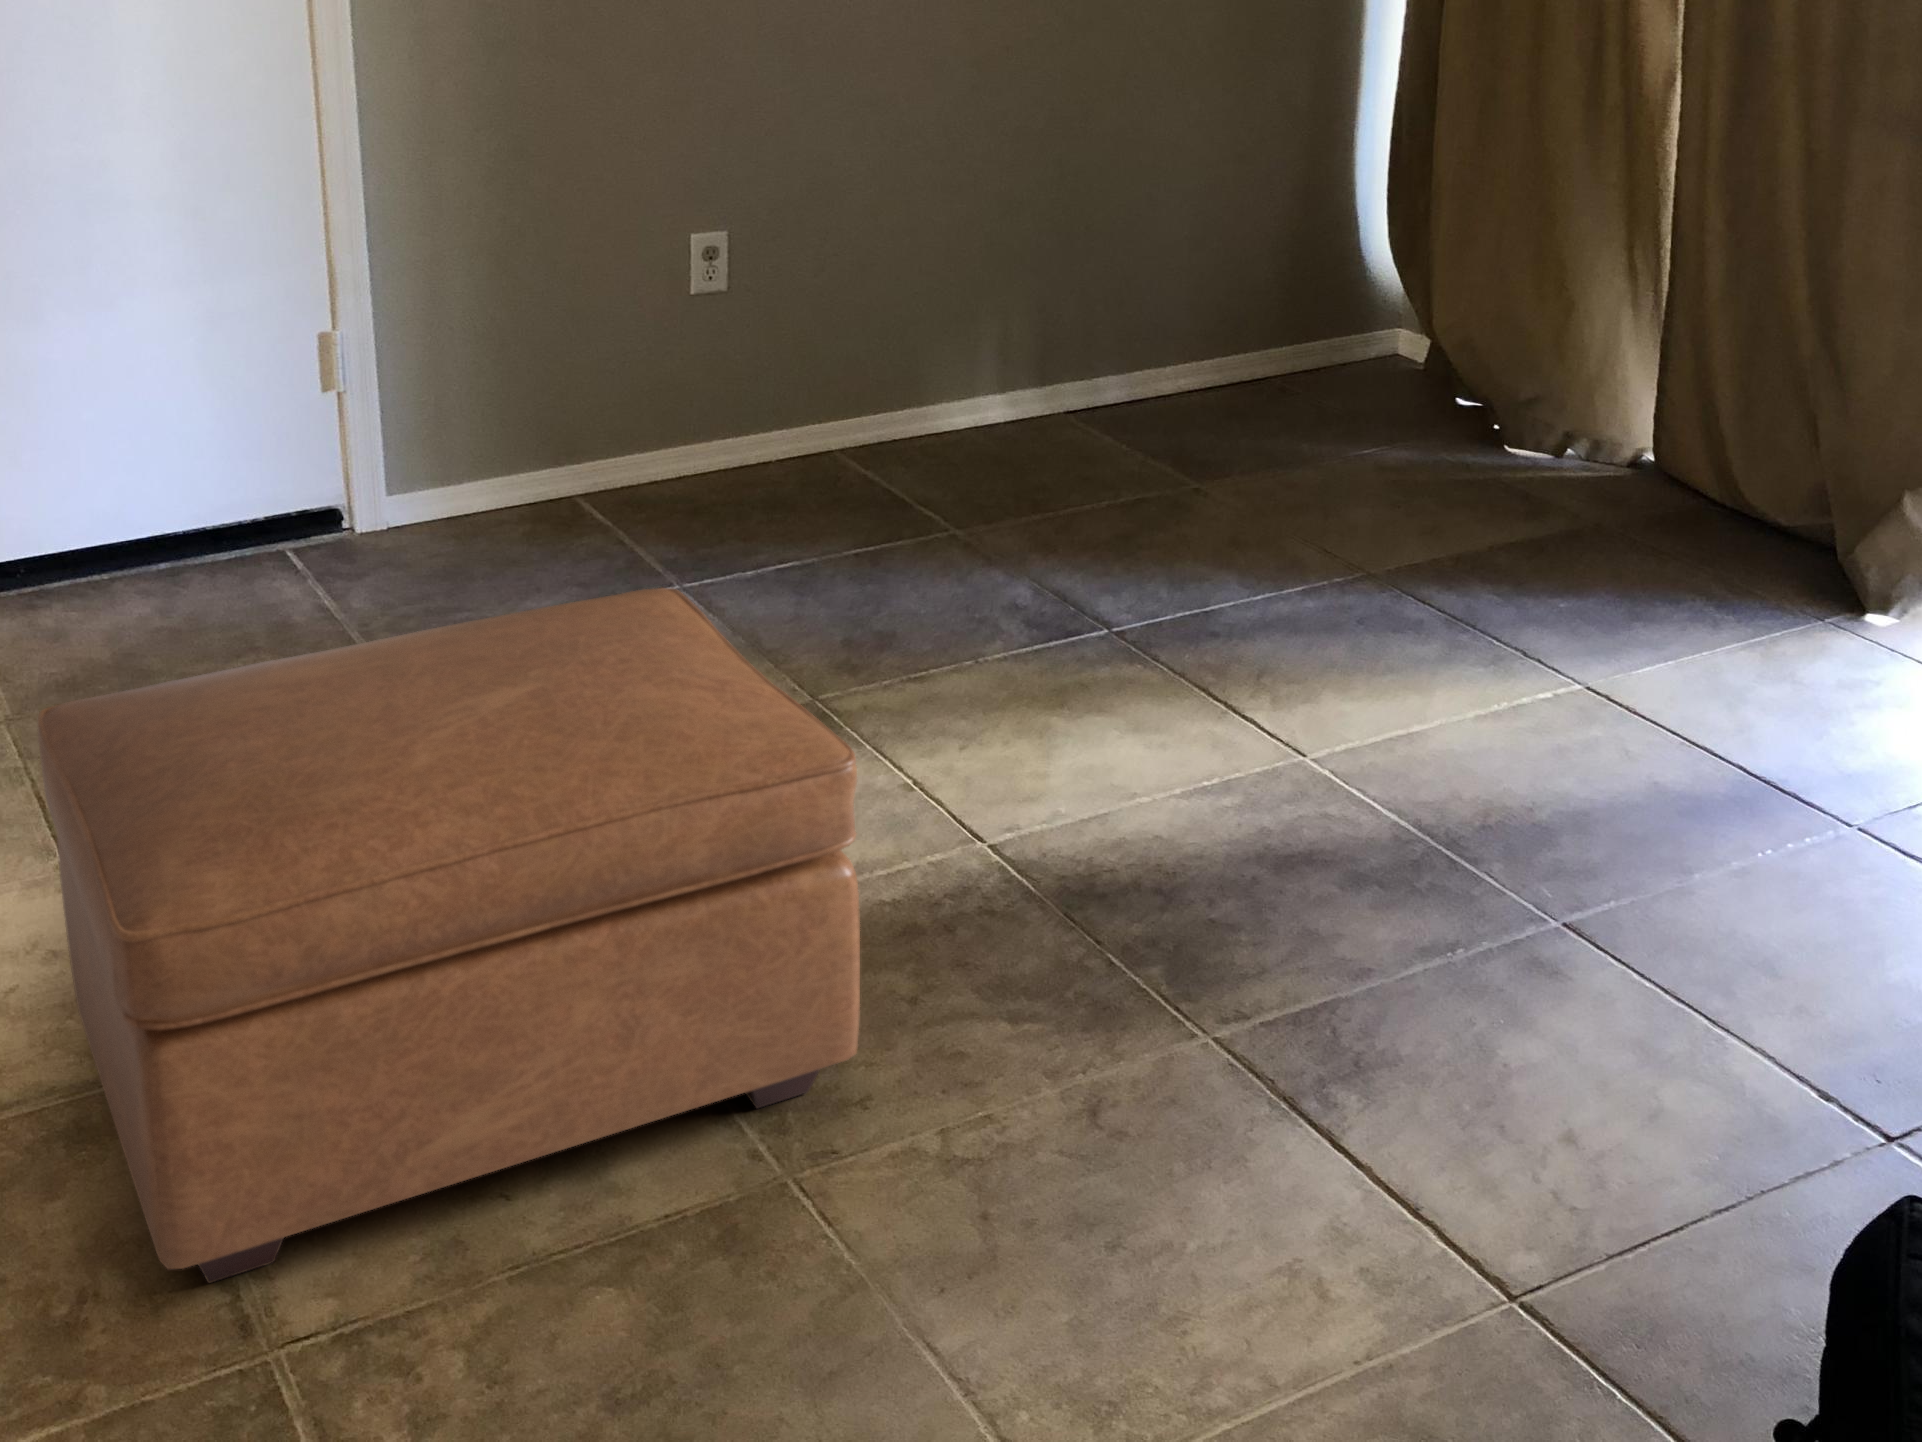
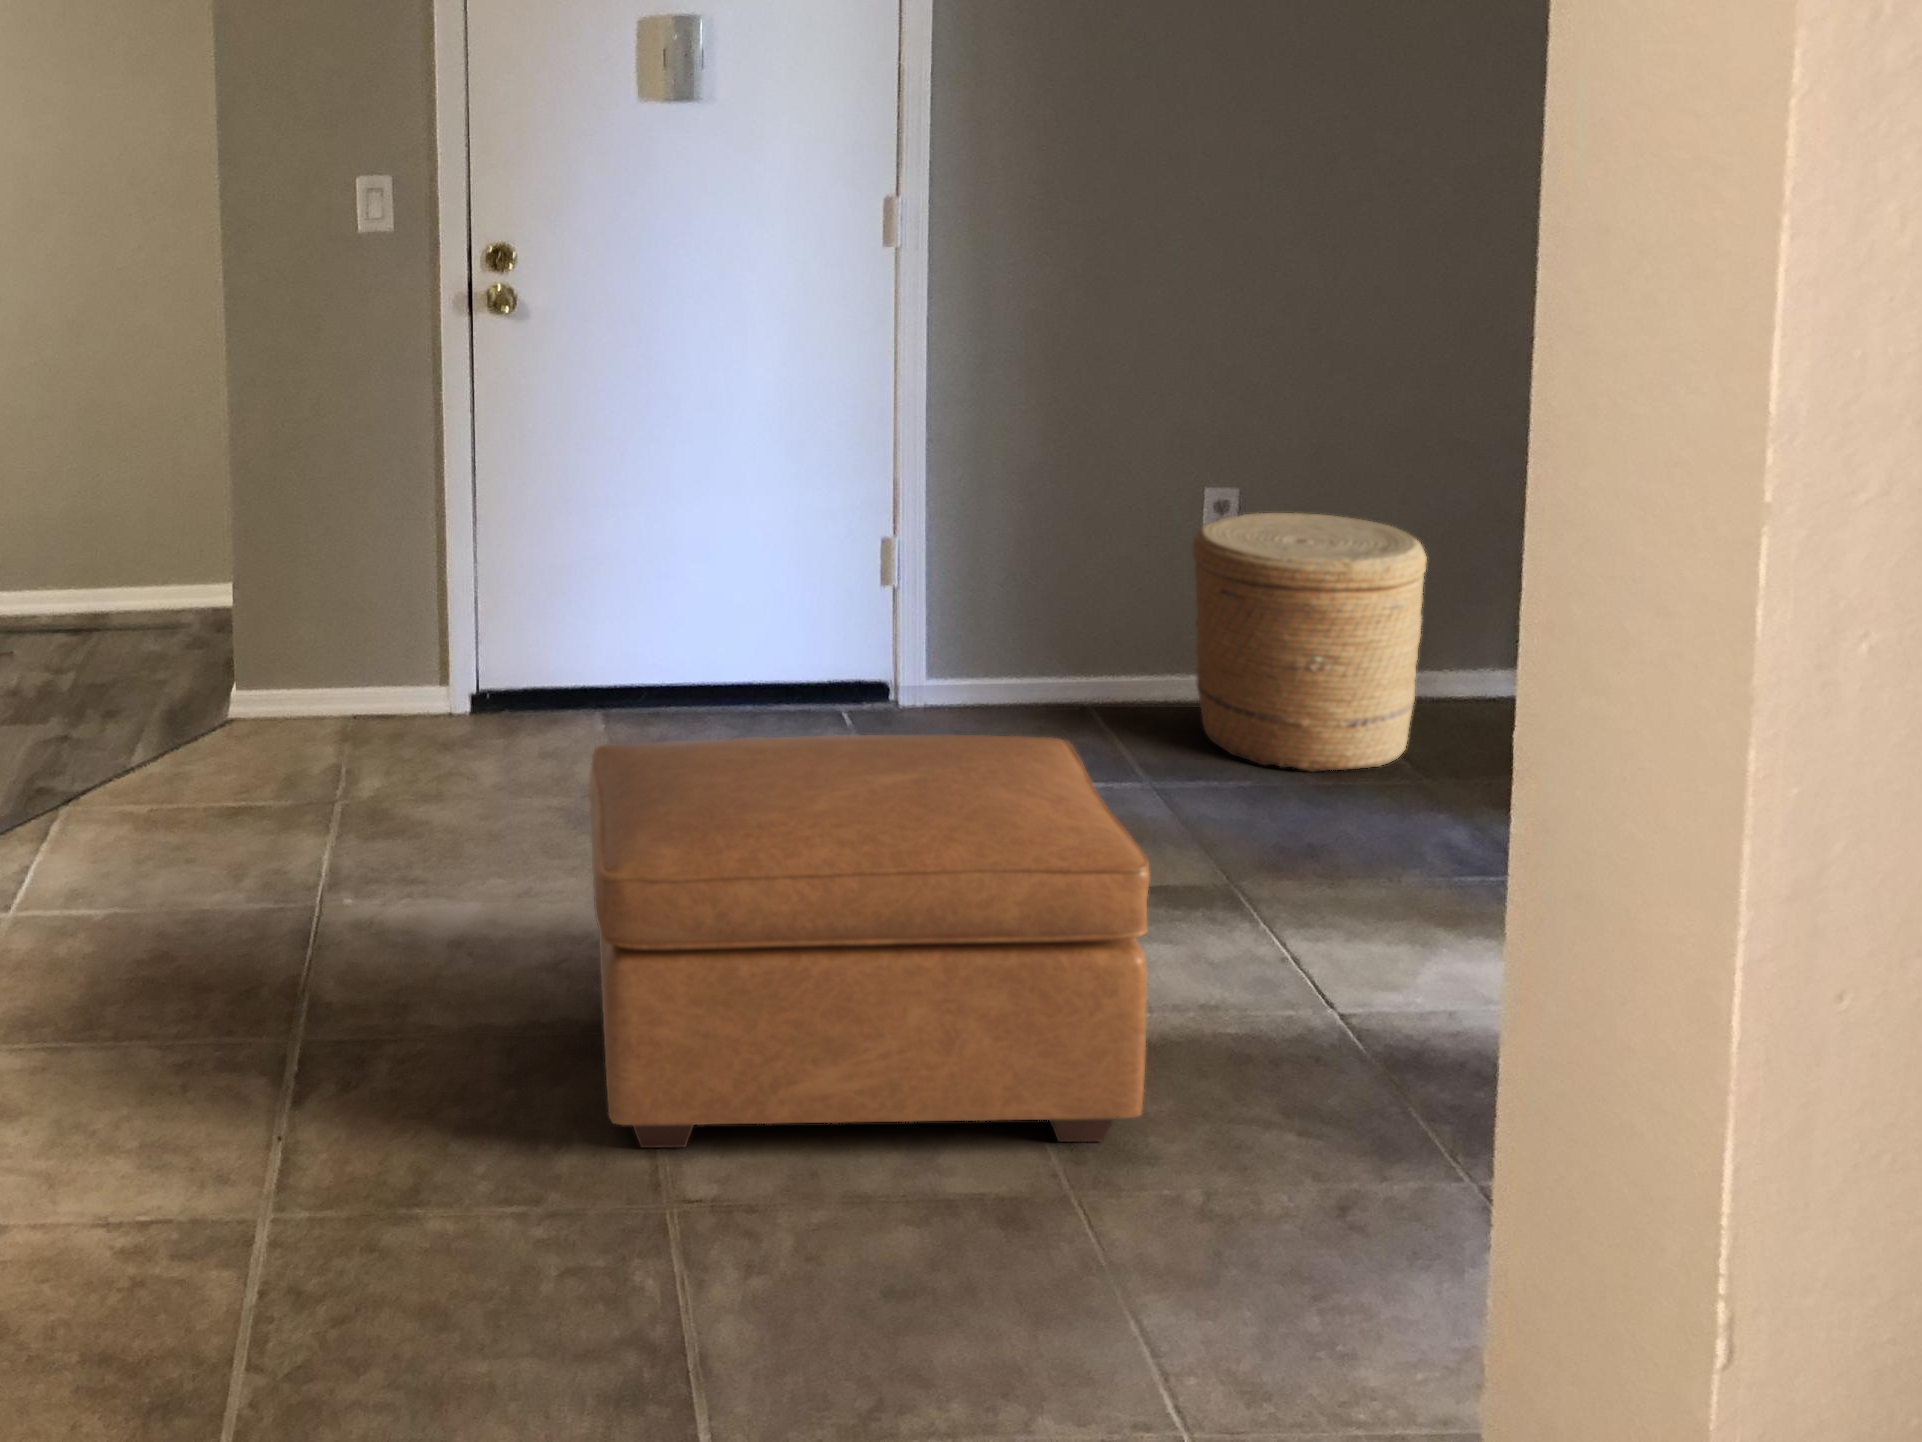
woven basket: none [690,253,941,543] -> present [1192,513,1427,772]

